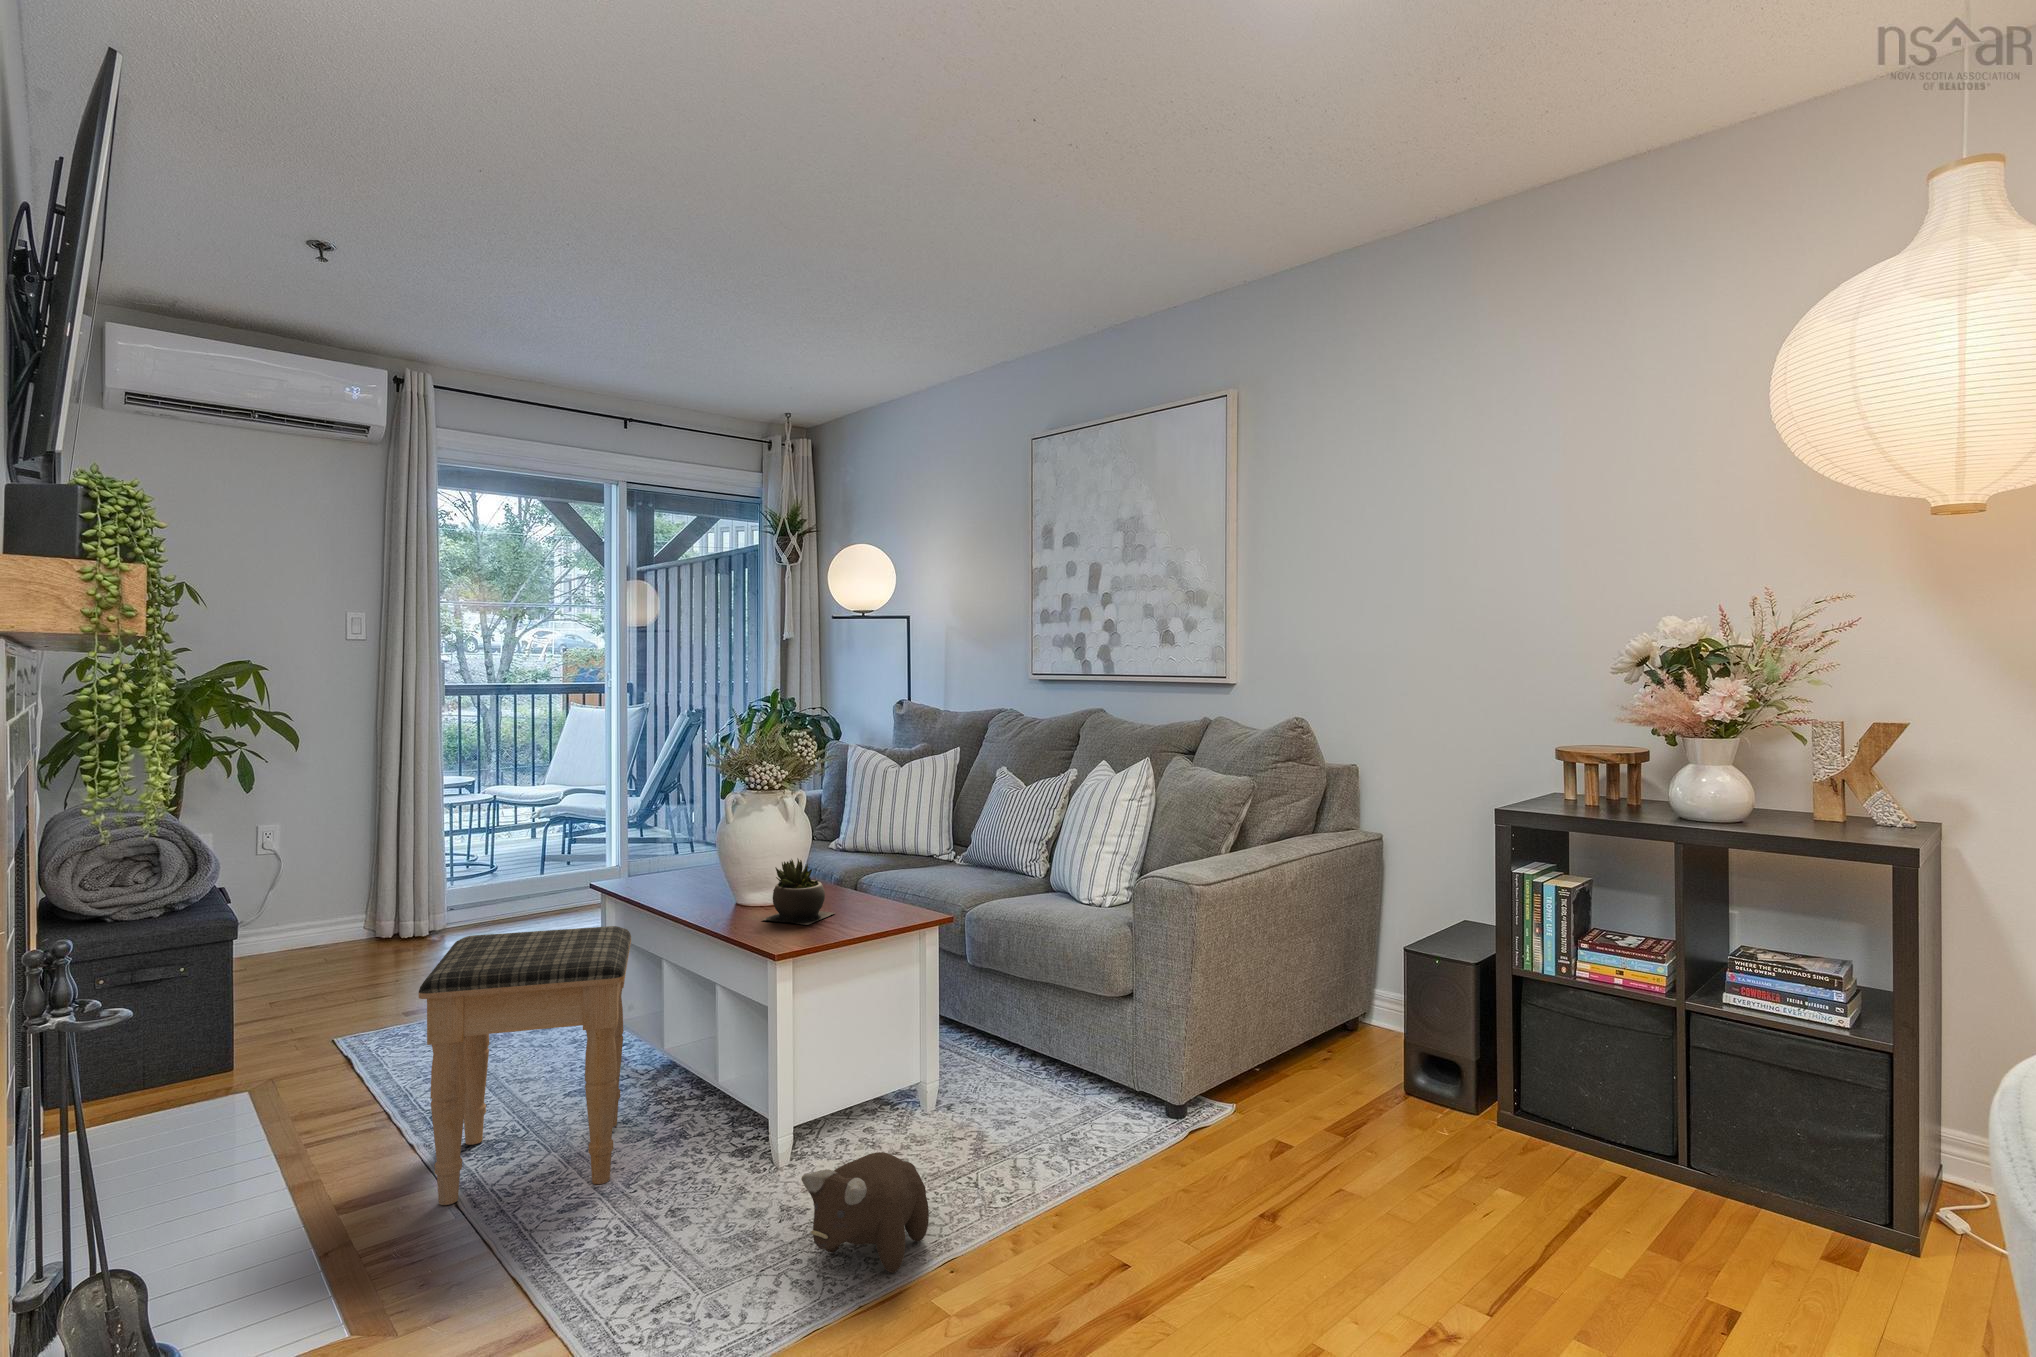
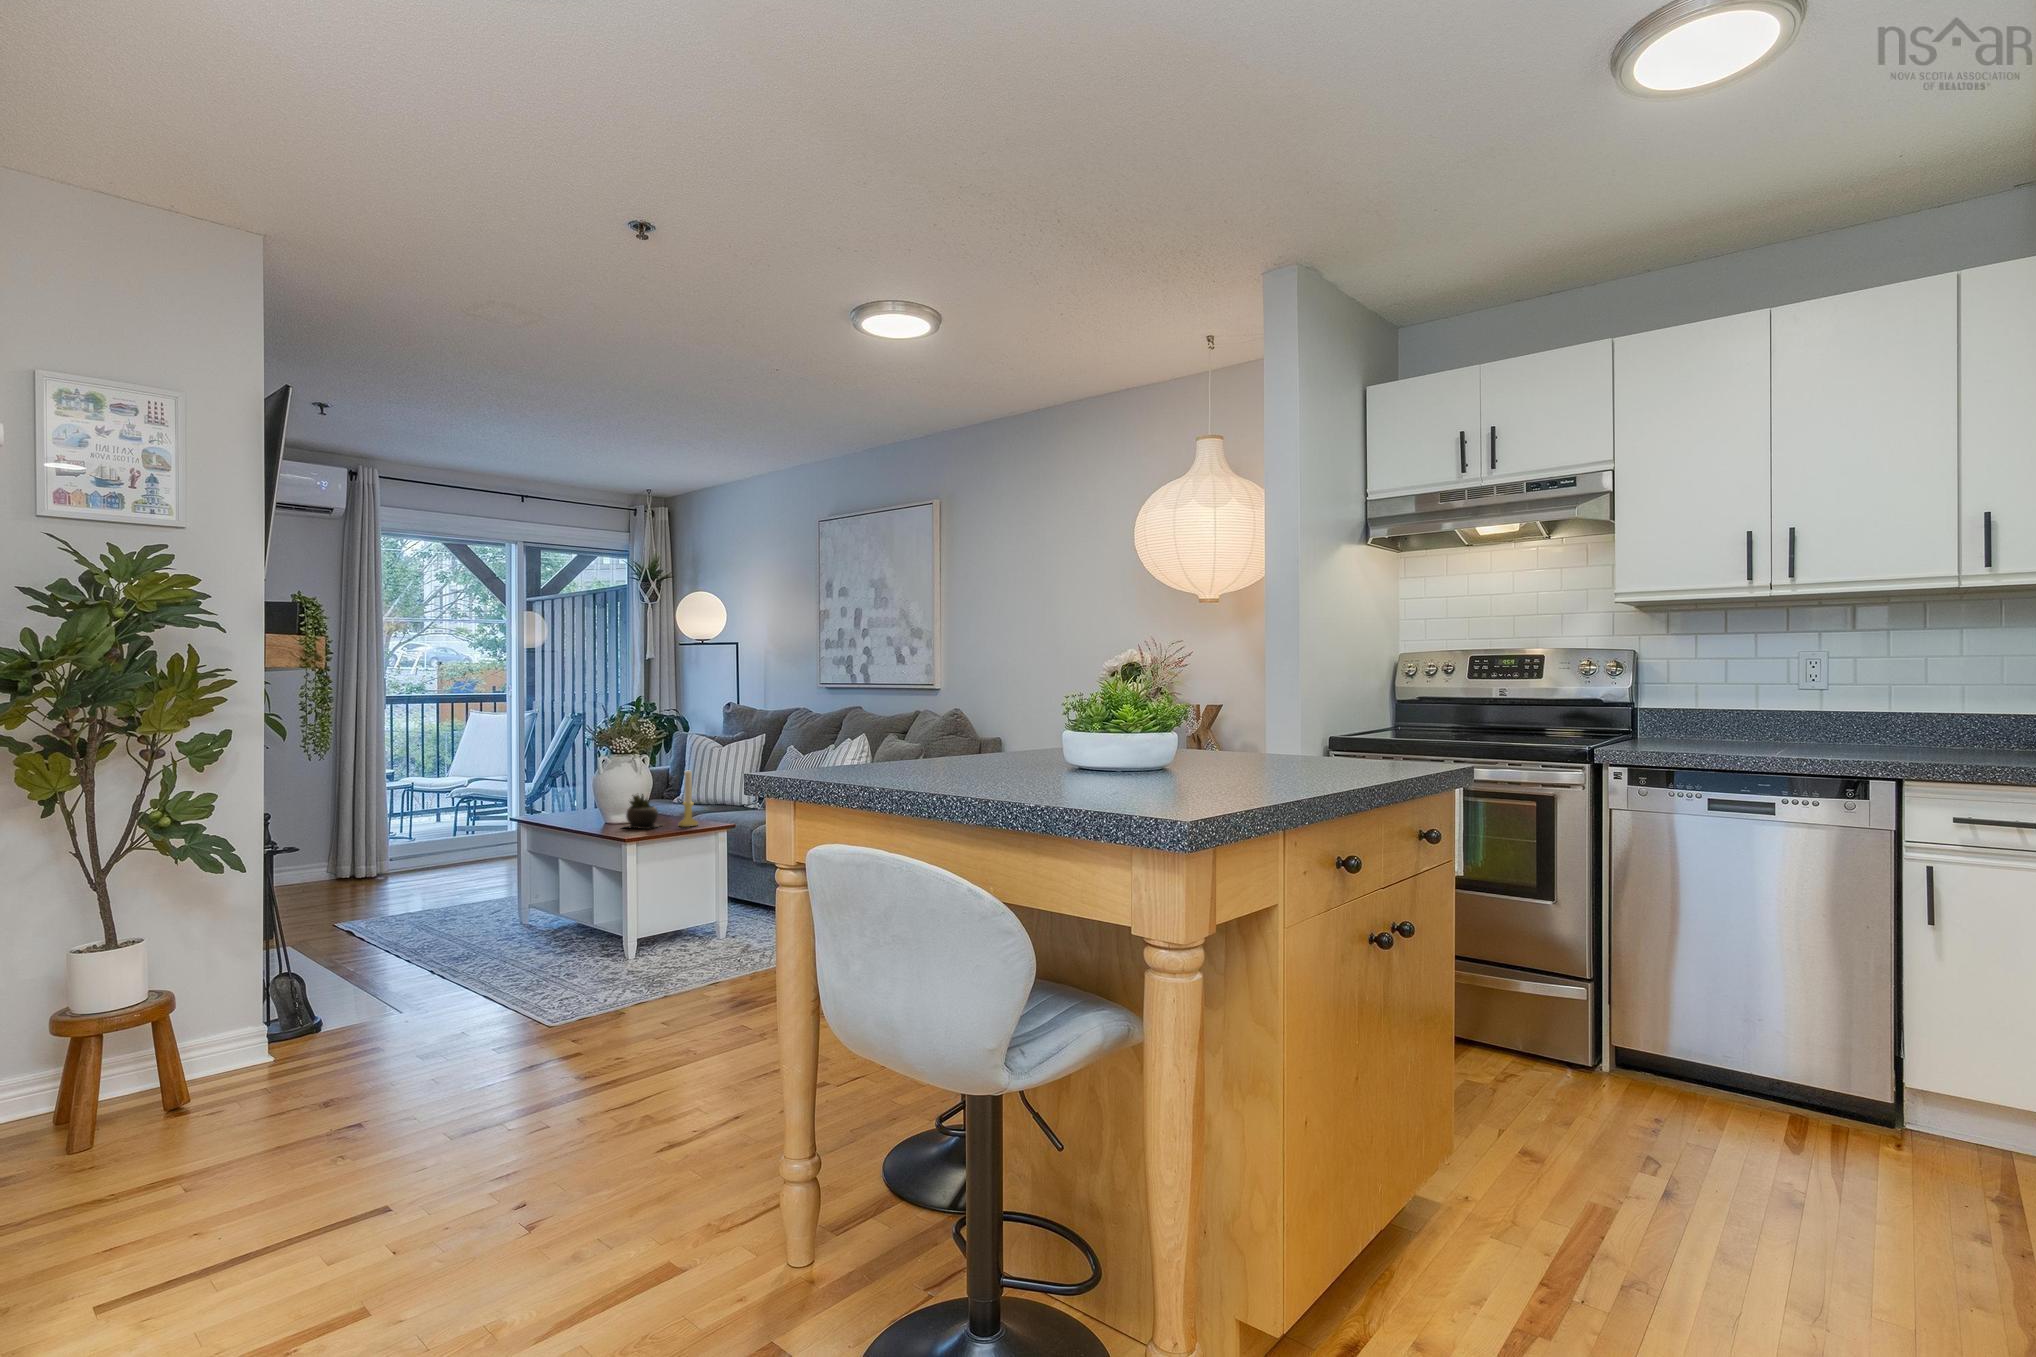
candle holder: none [858,818,892,919] -> present [679,771,698,827]
footstool: present [418,926,631,1205] -> none [425,833,541,976]
plush toy: present [802,1152,929,1273] -> none [637,932,706,986]

